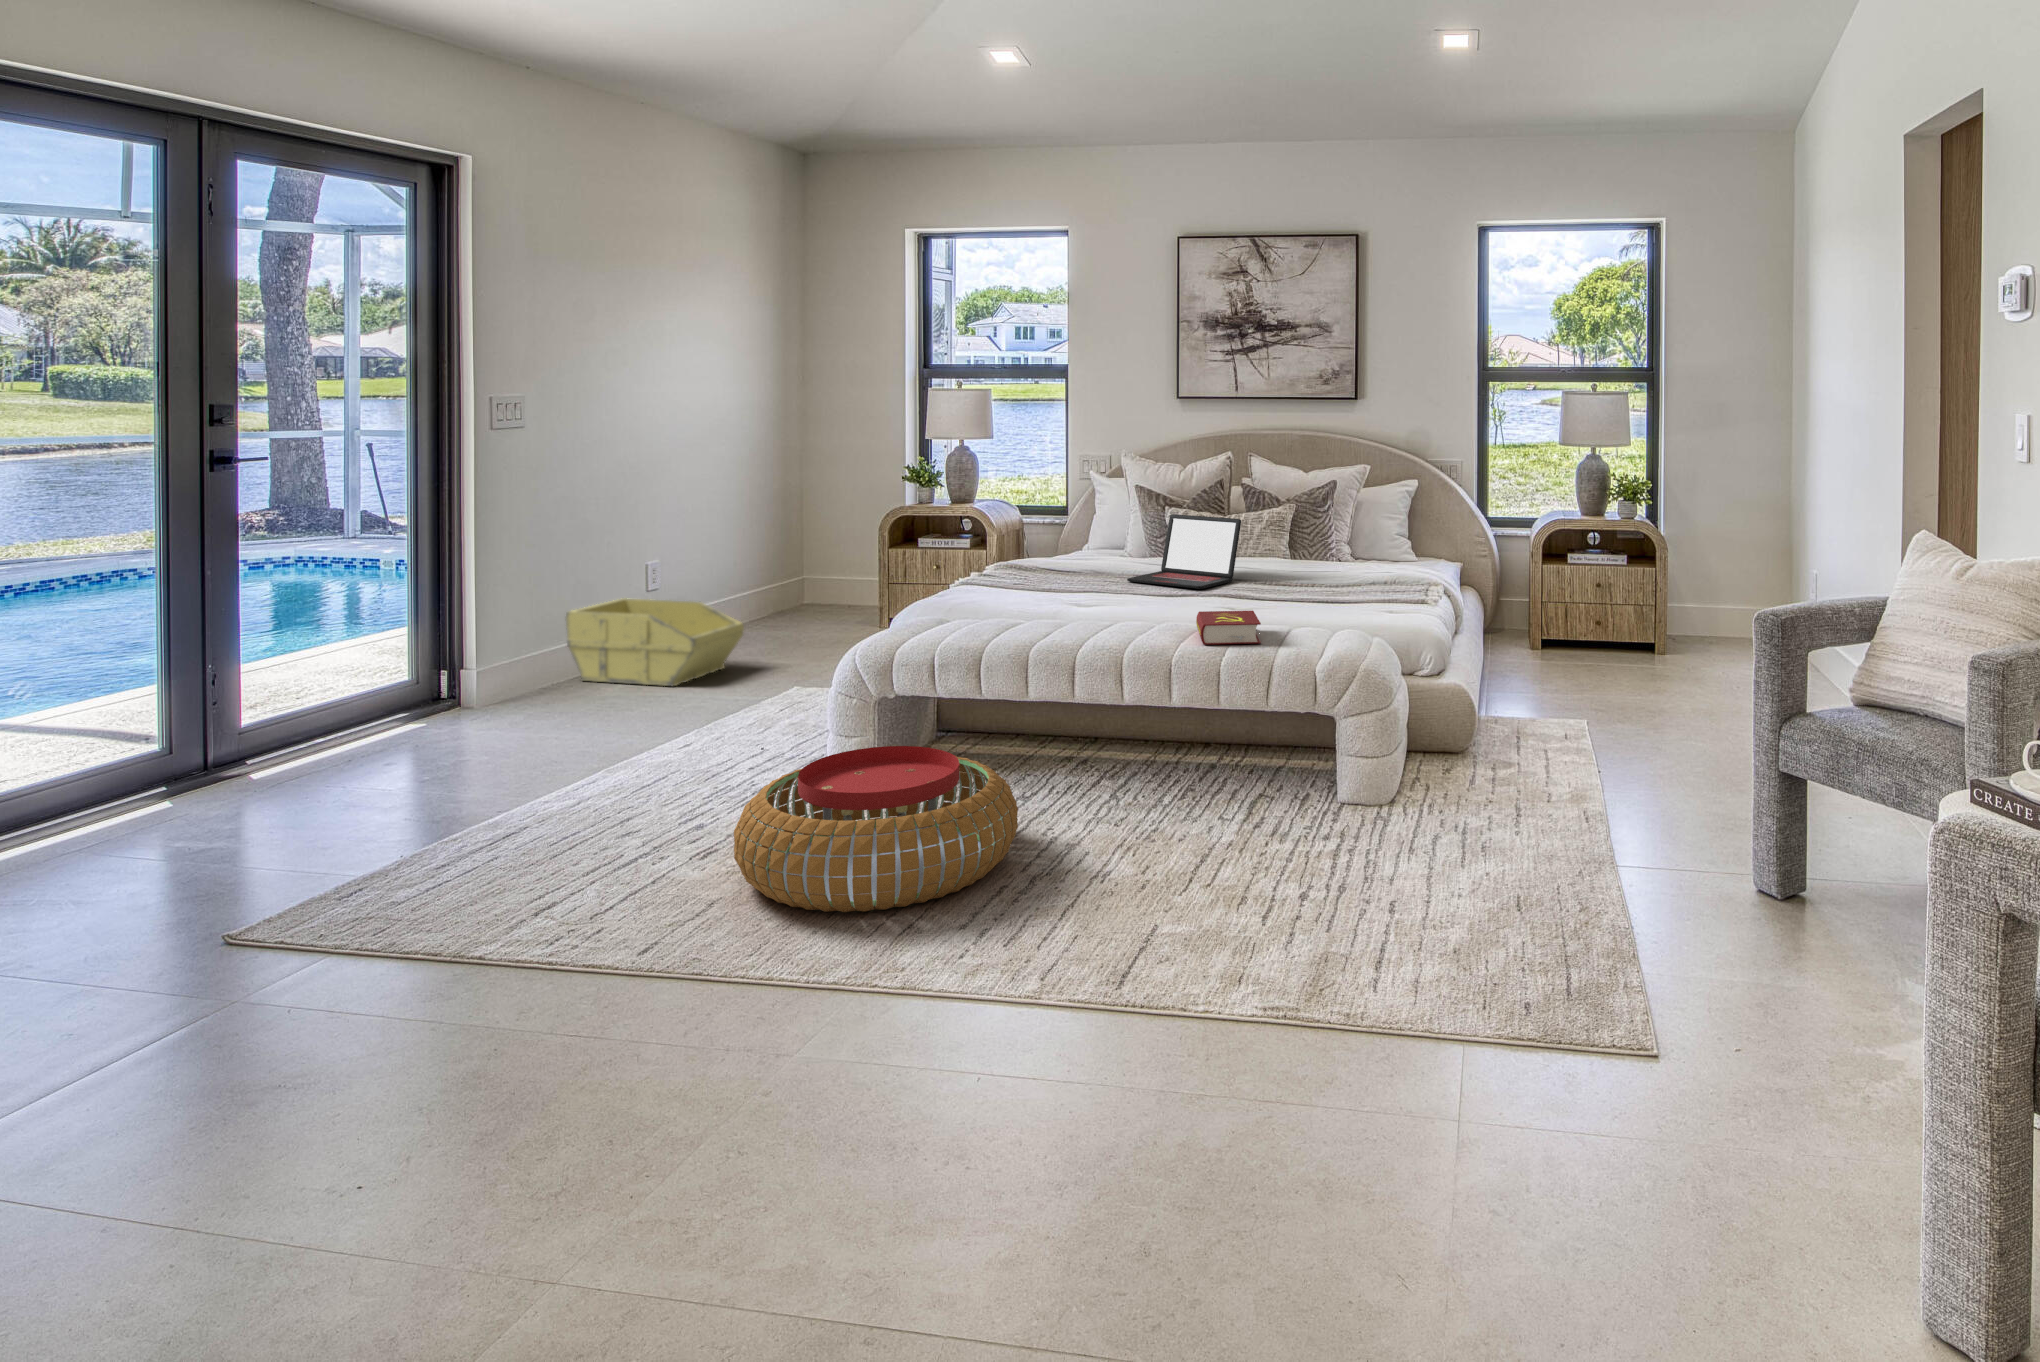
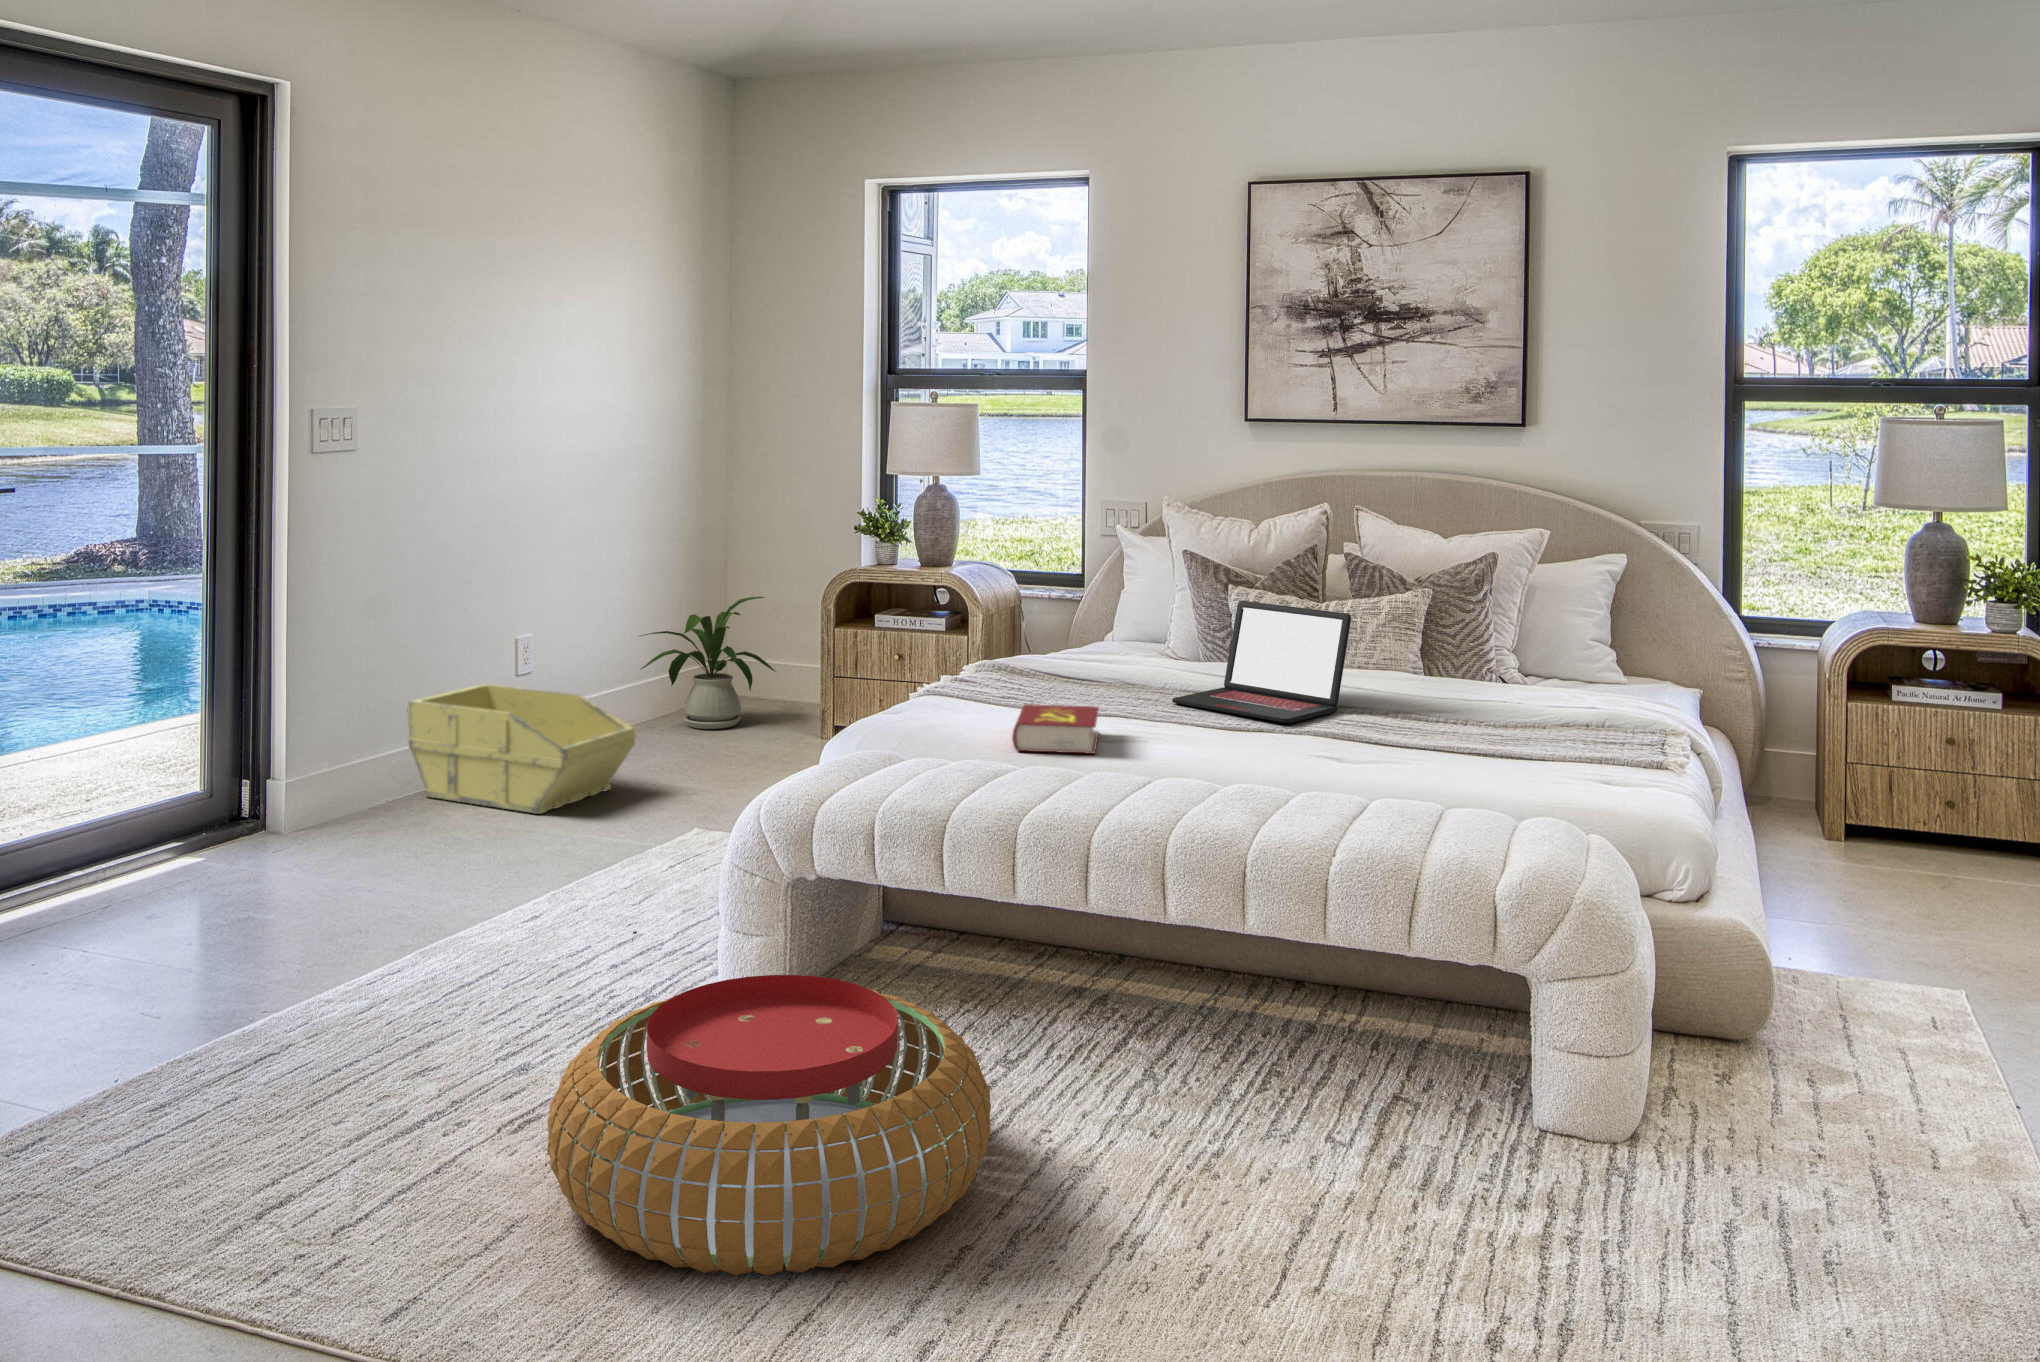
house plant: none [735,530,843,627] -> present [641,597,776,729]
book: present [1196,611,1261,645] -> present [1012,704,1099,754]

